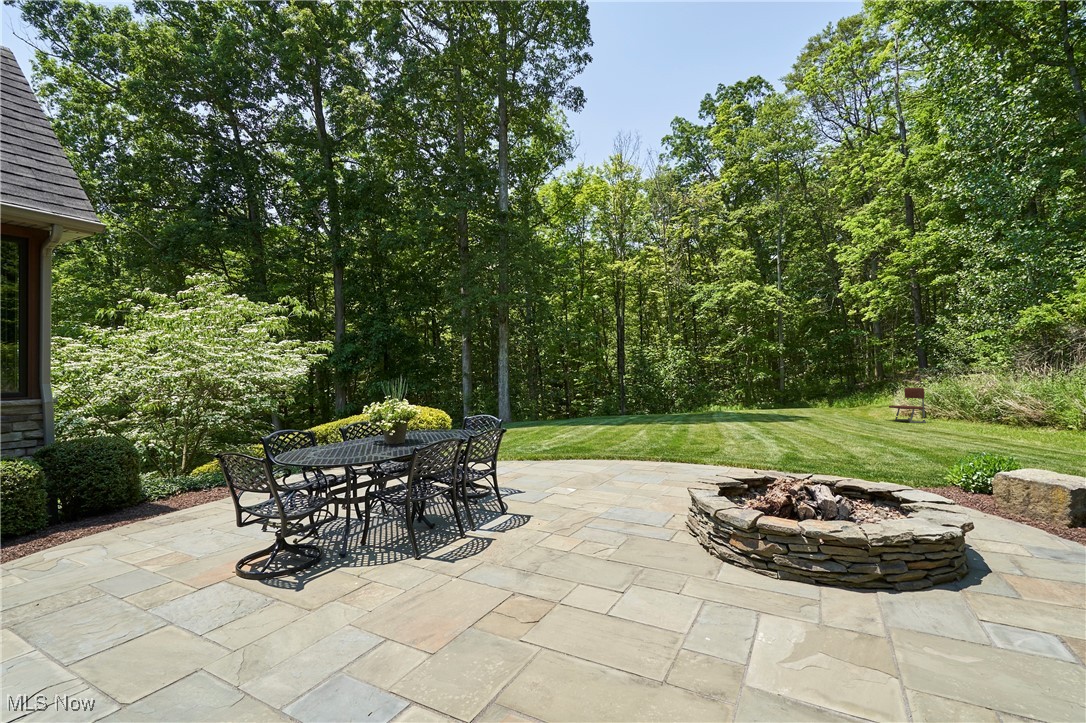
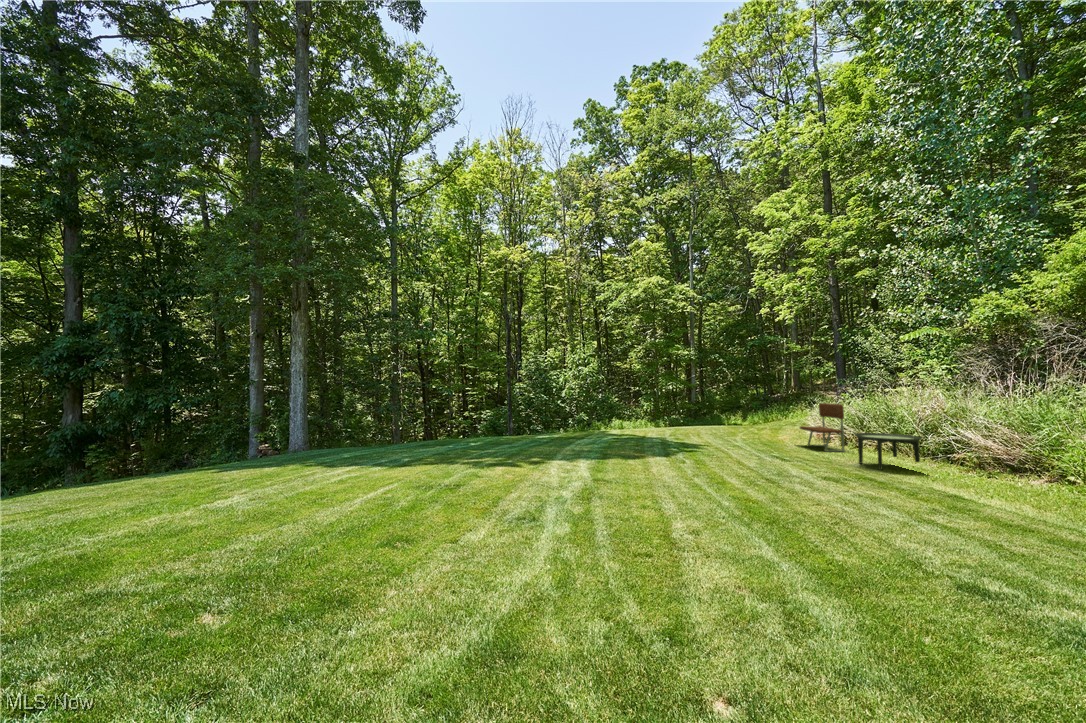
round table: none [932,406,981,430] -> present [854,433,922,470]

